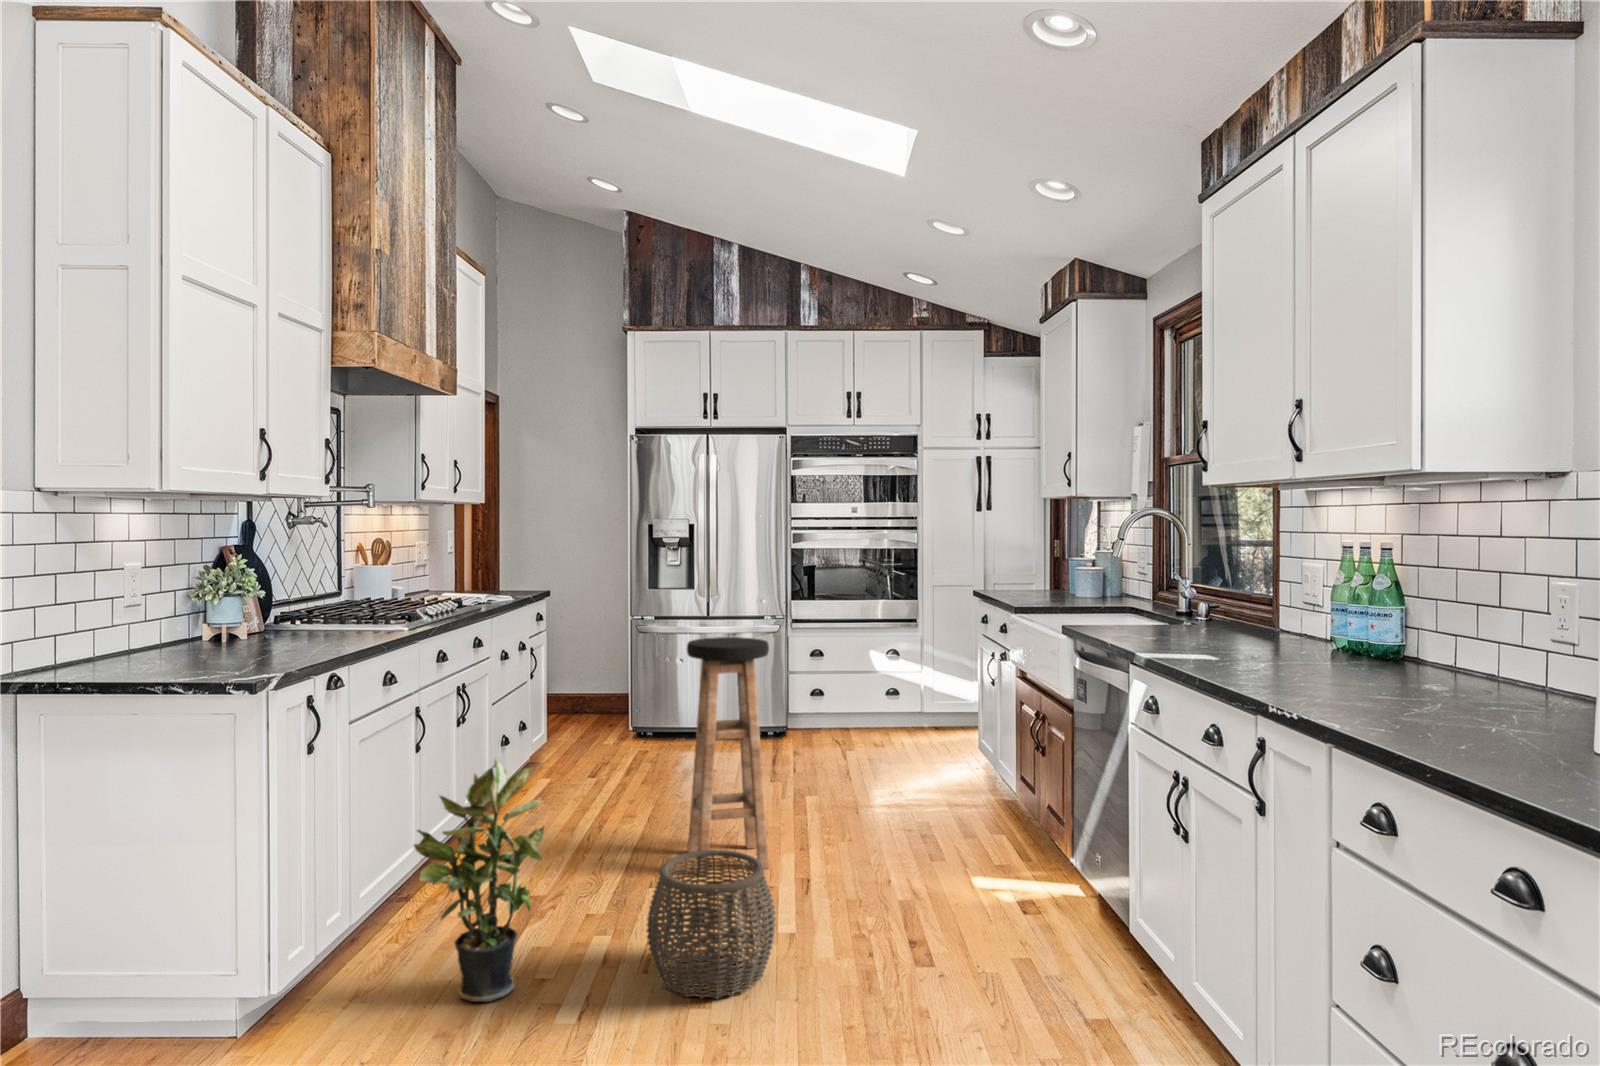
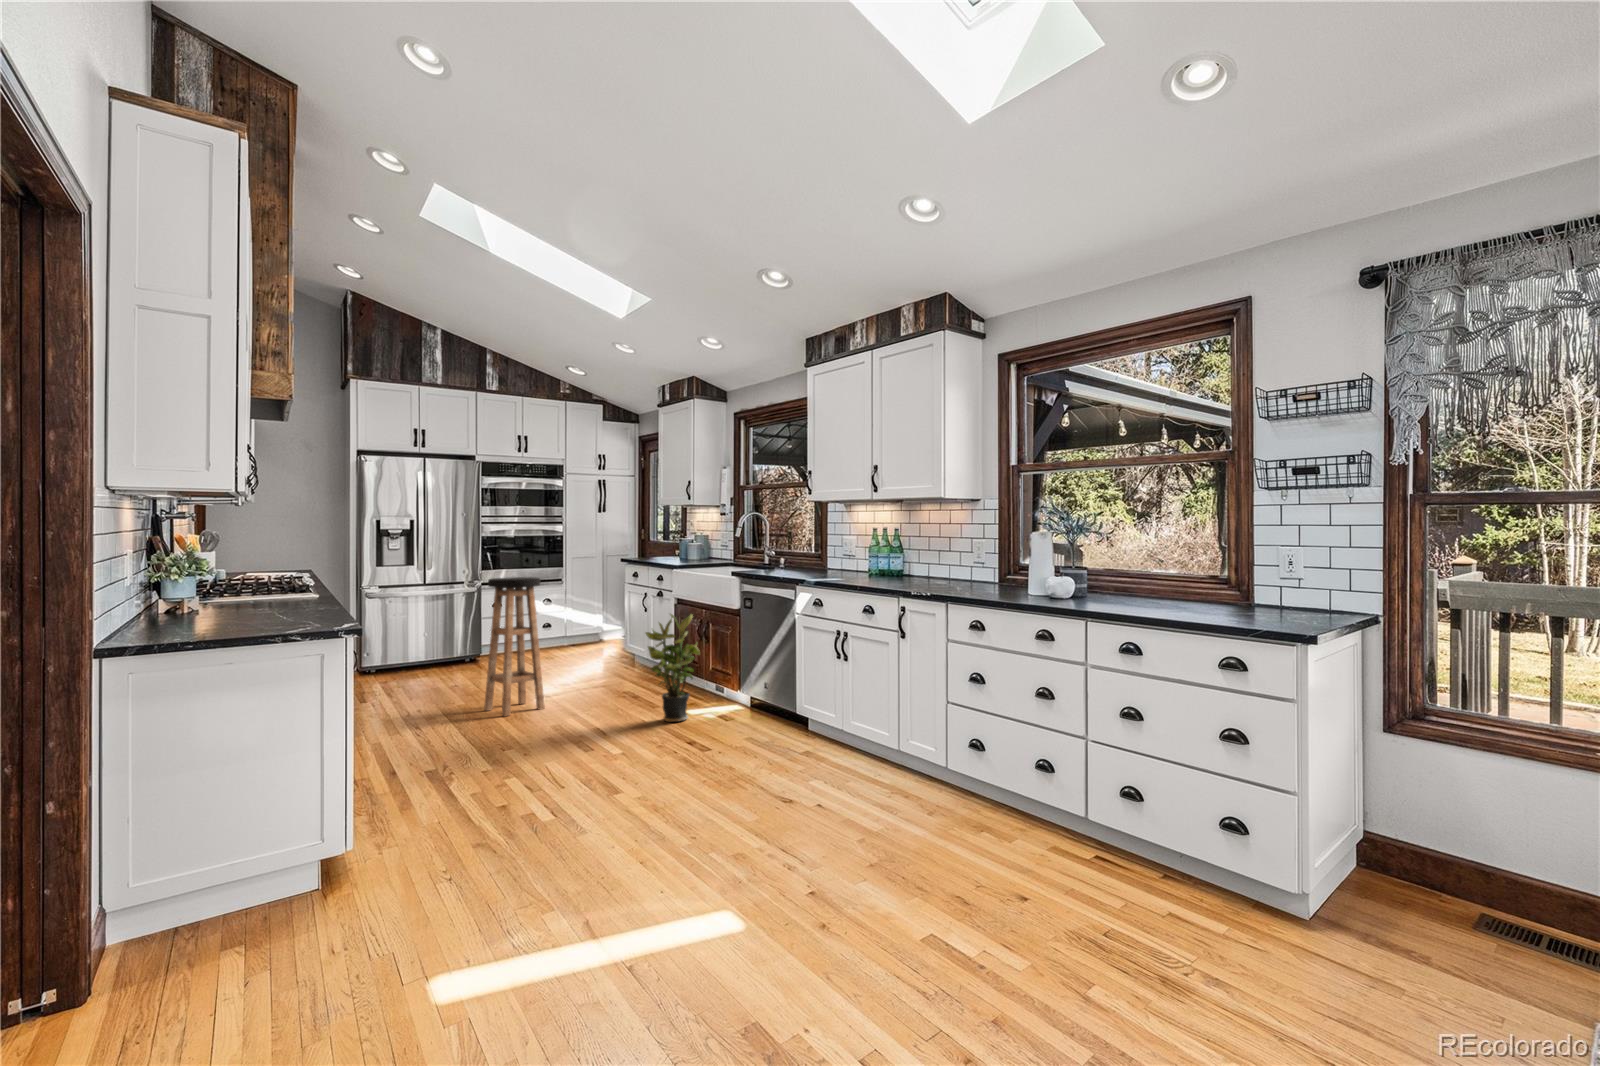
potted plant: present [414,759,544,1003] -> present [646,614,700,722]
woven basket: present [647,850,776,999] -> none [528,678,600,749]

